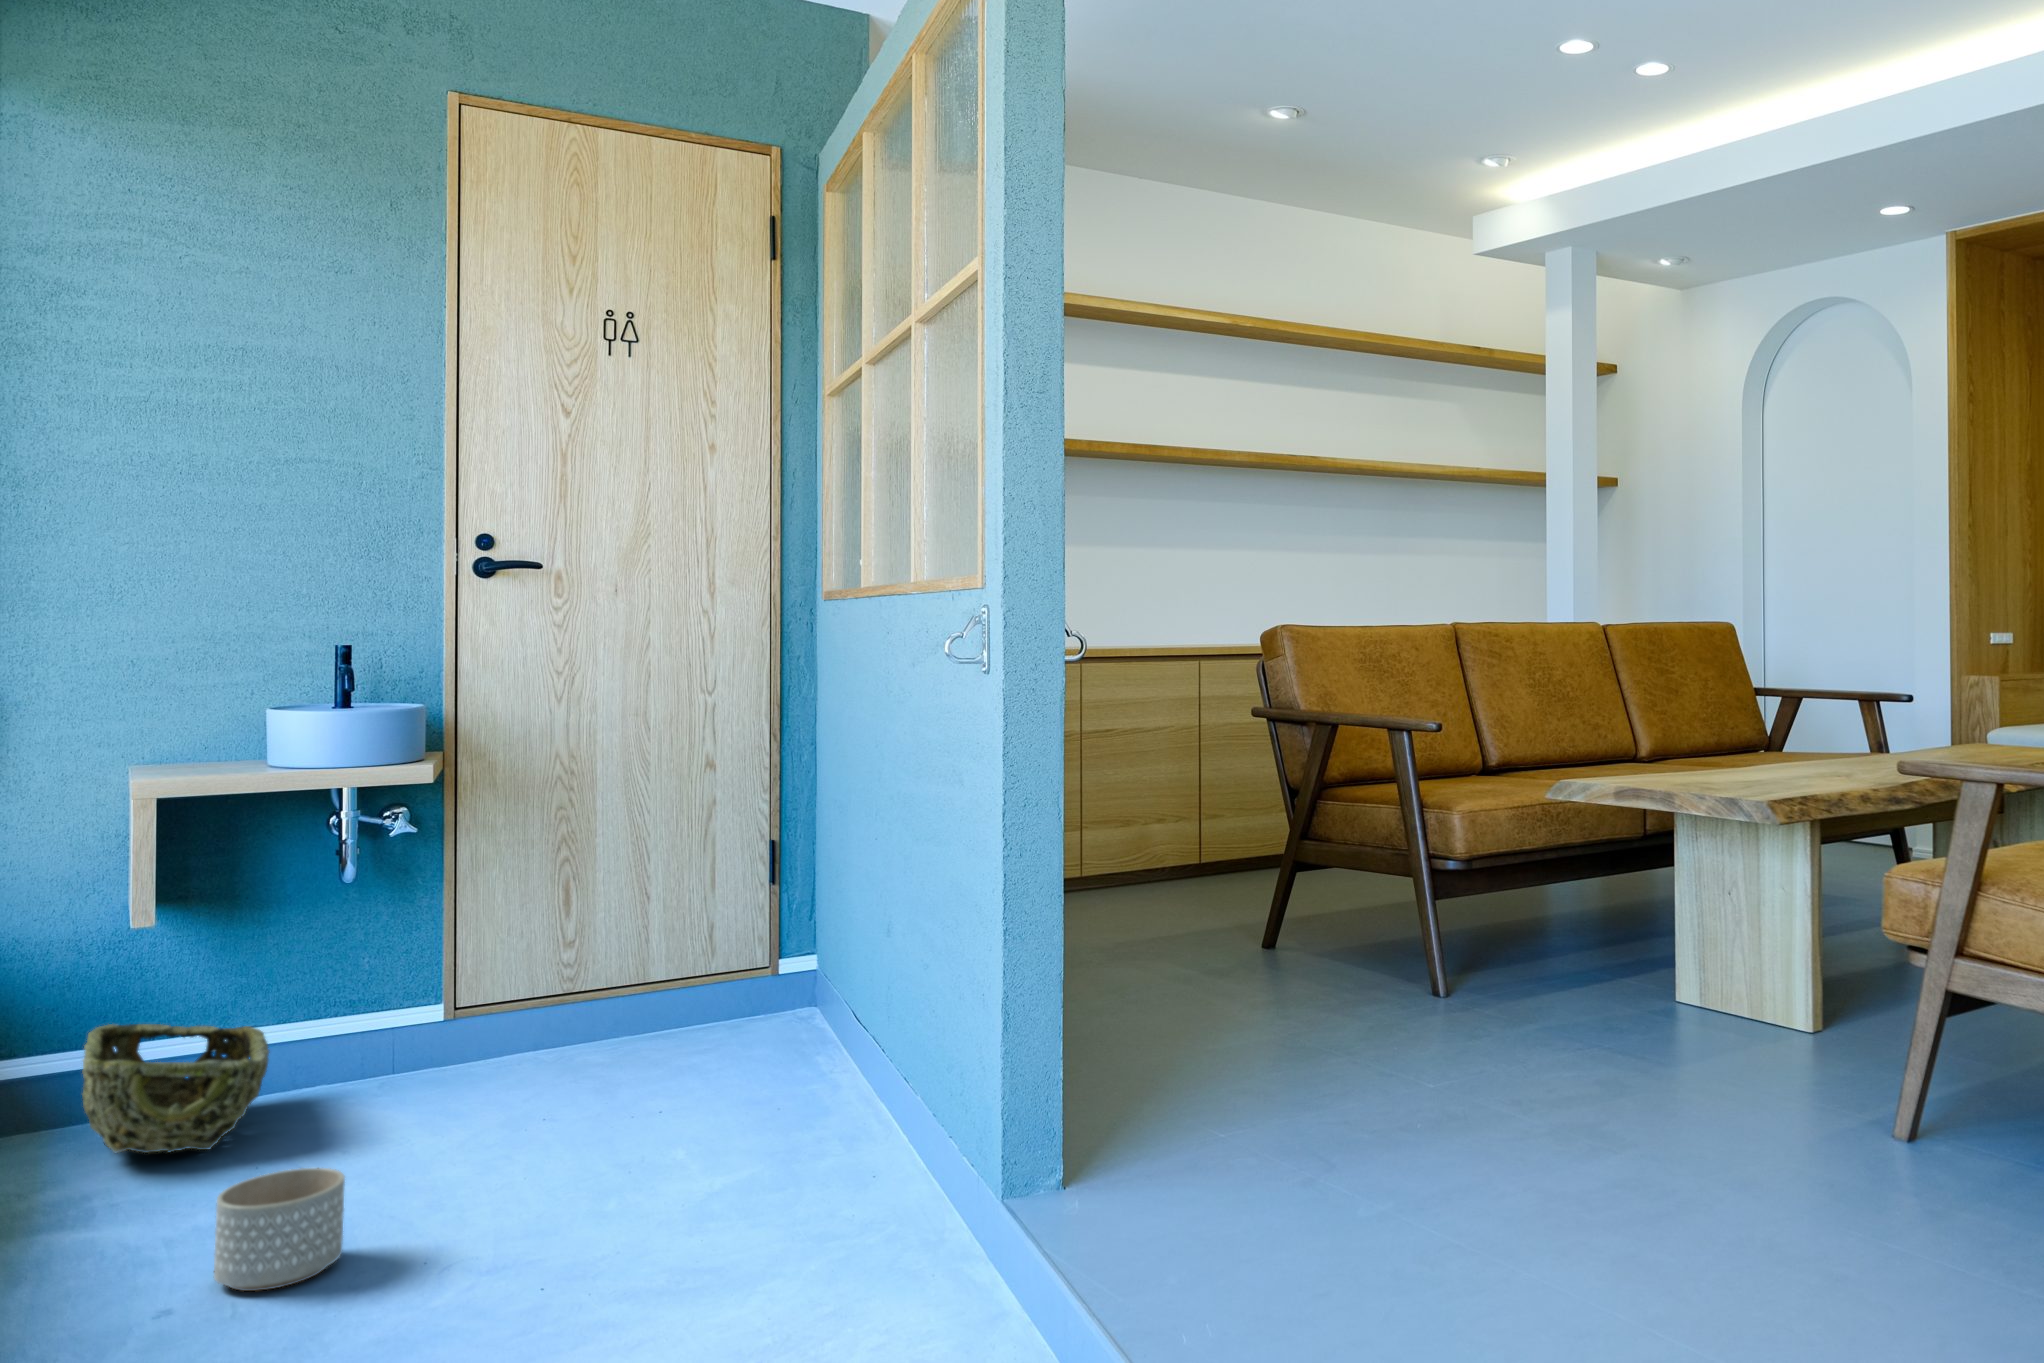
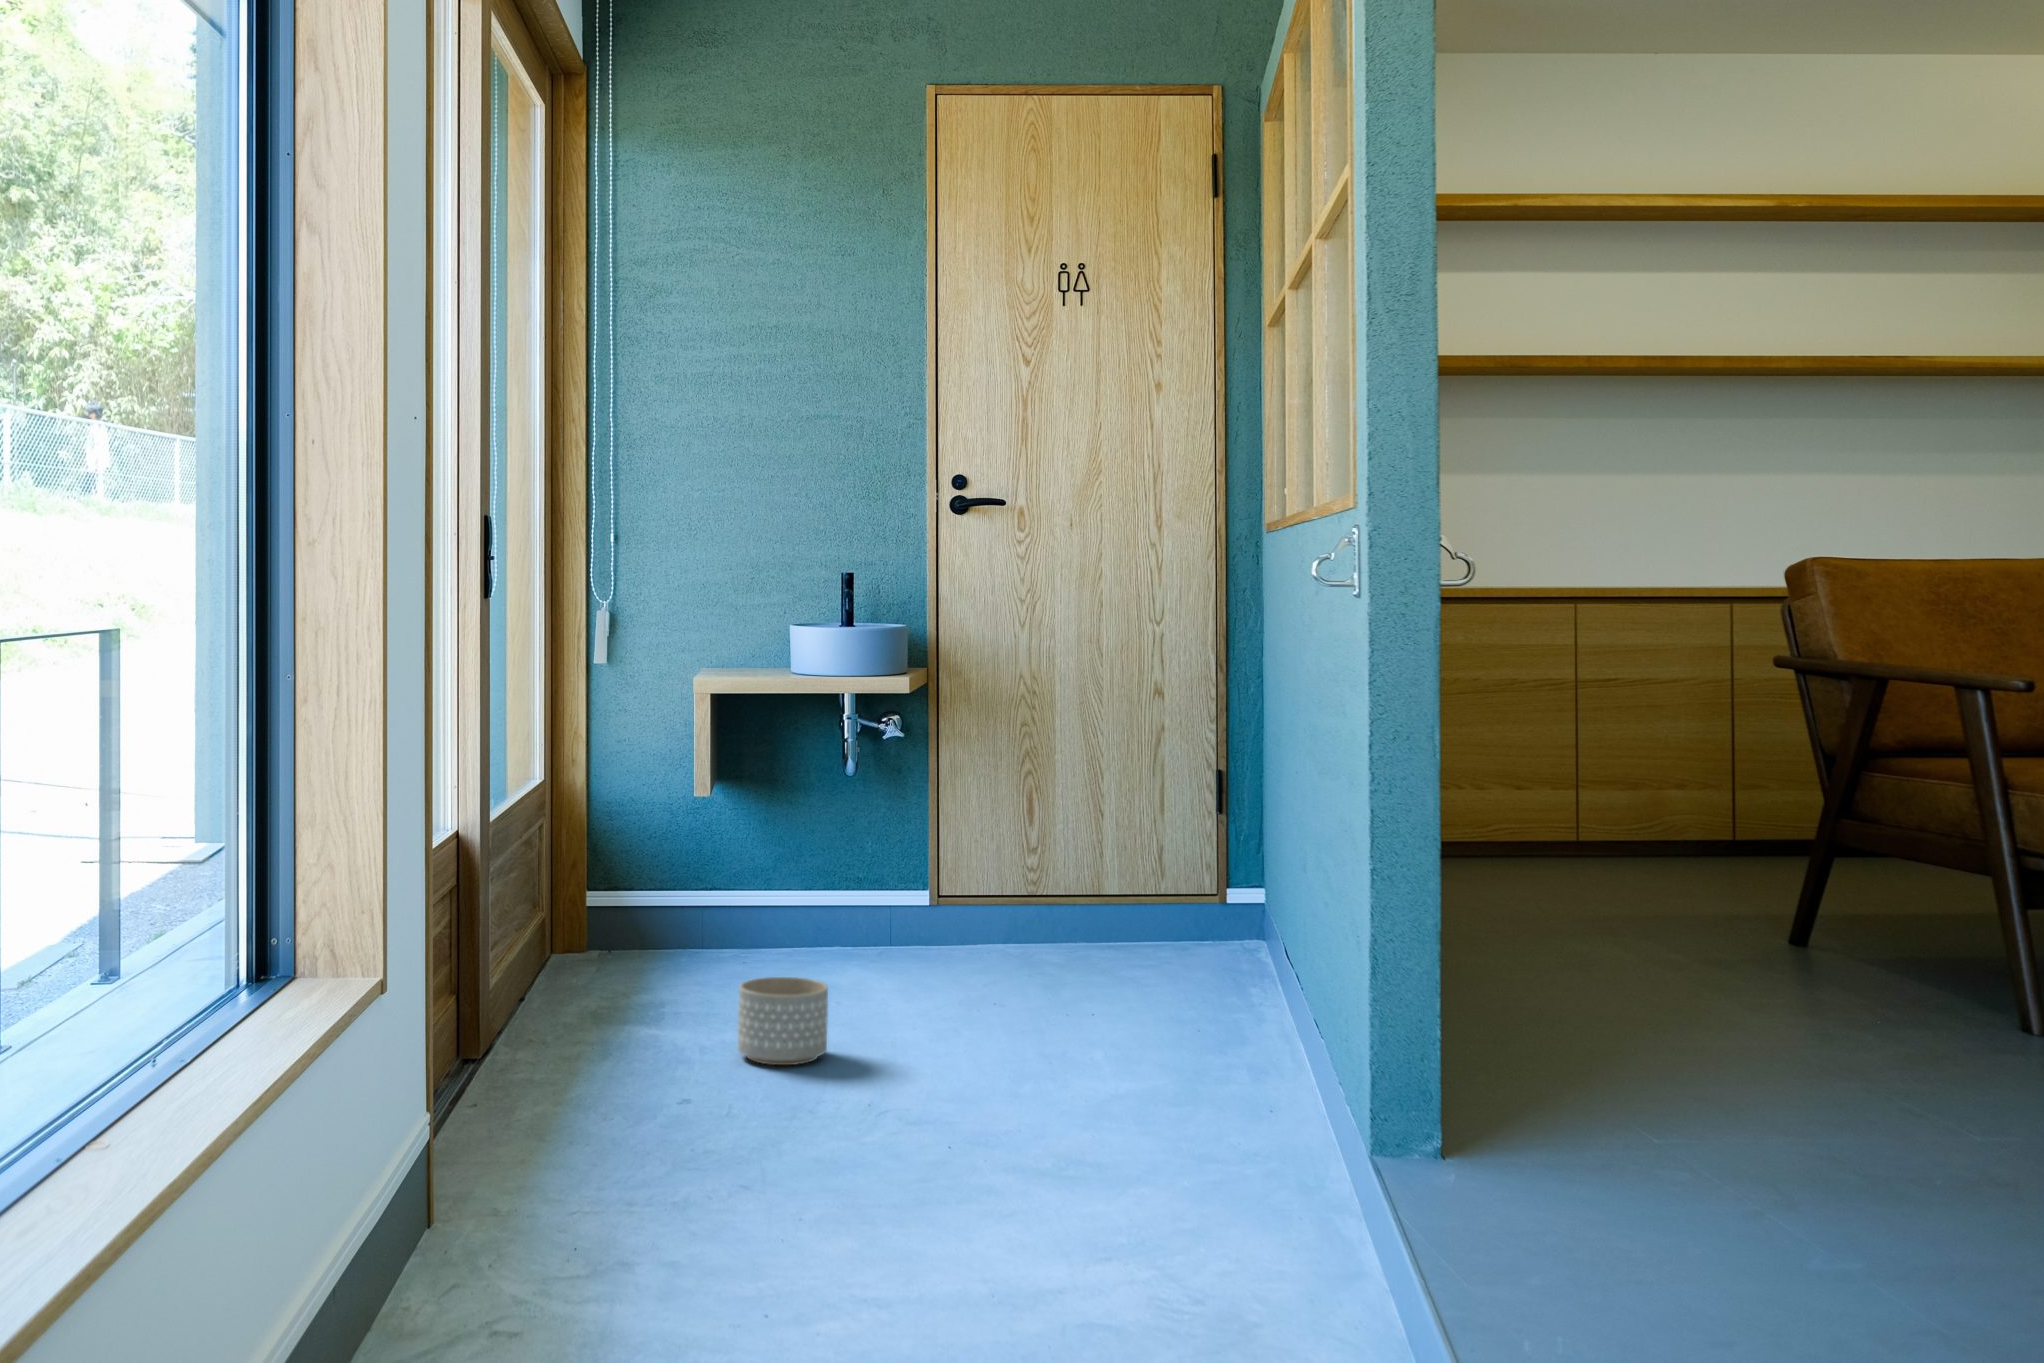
woven basket: present [82,1024,269,1153] -> none [668,868,795,973]

